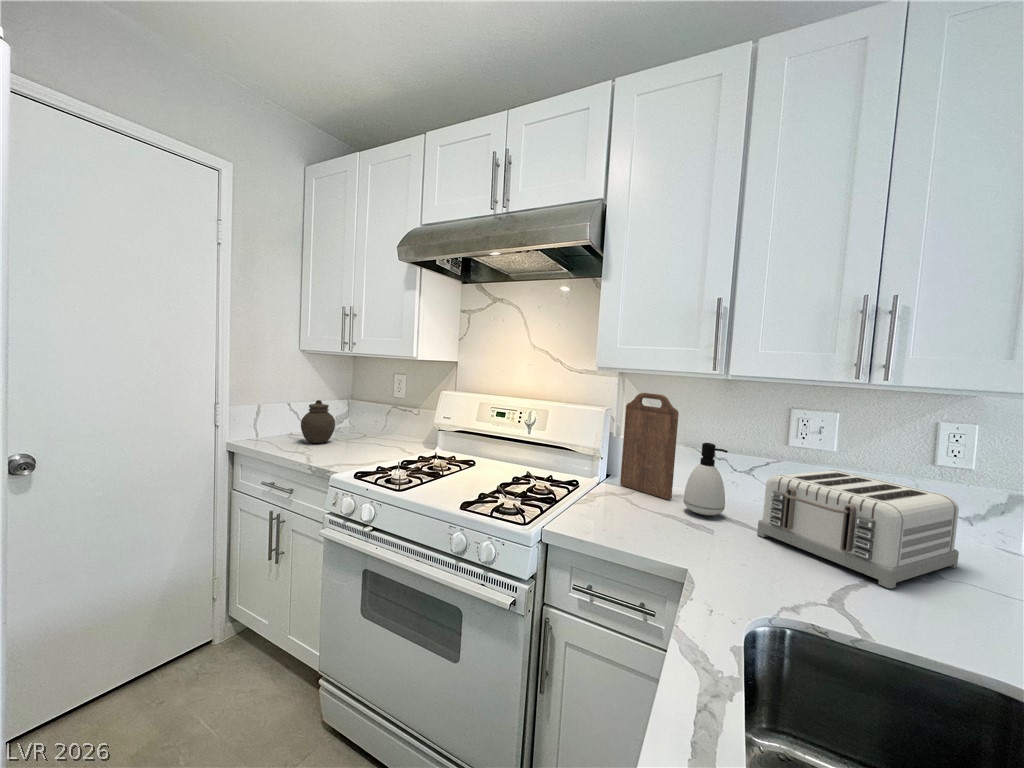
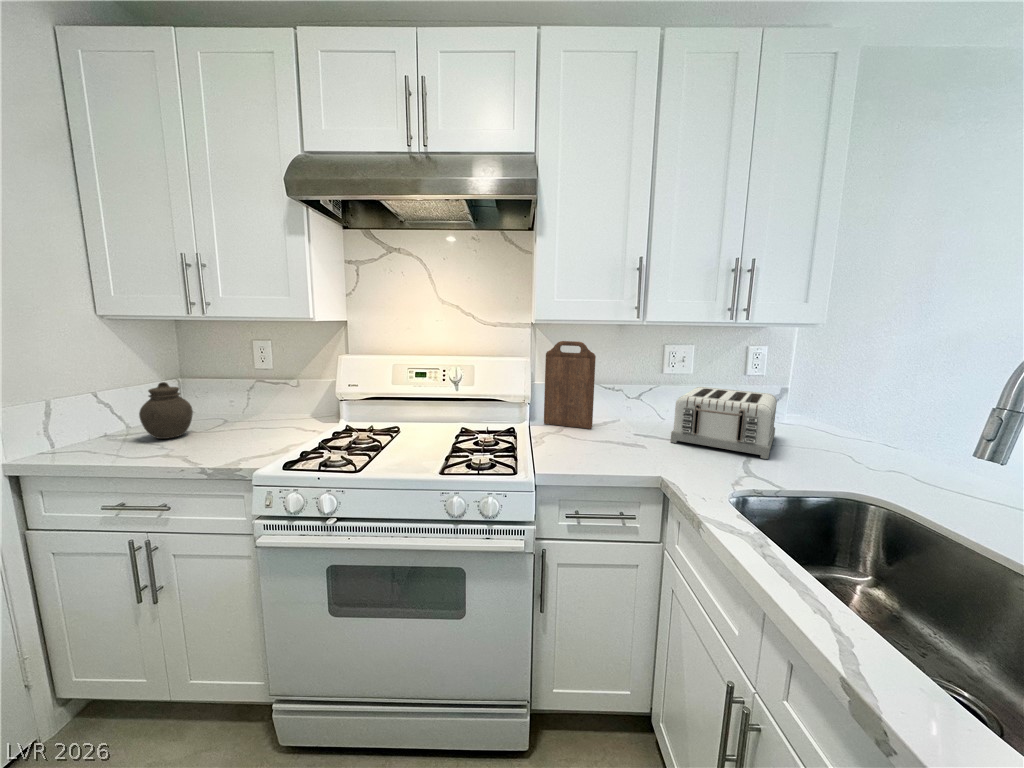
soap dispenser: present [683,443,728,515] -> none [608,378,643,435]

